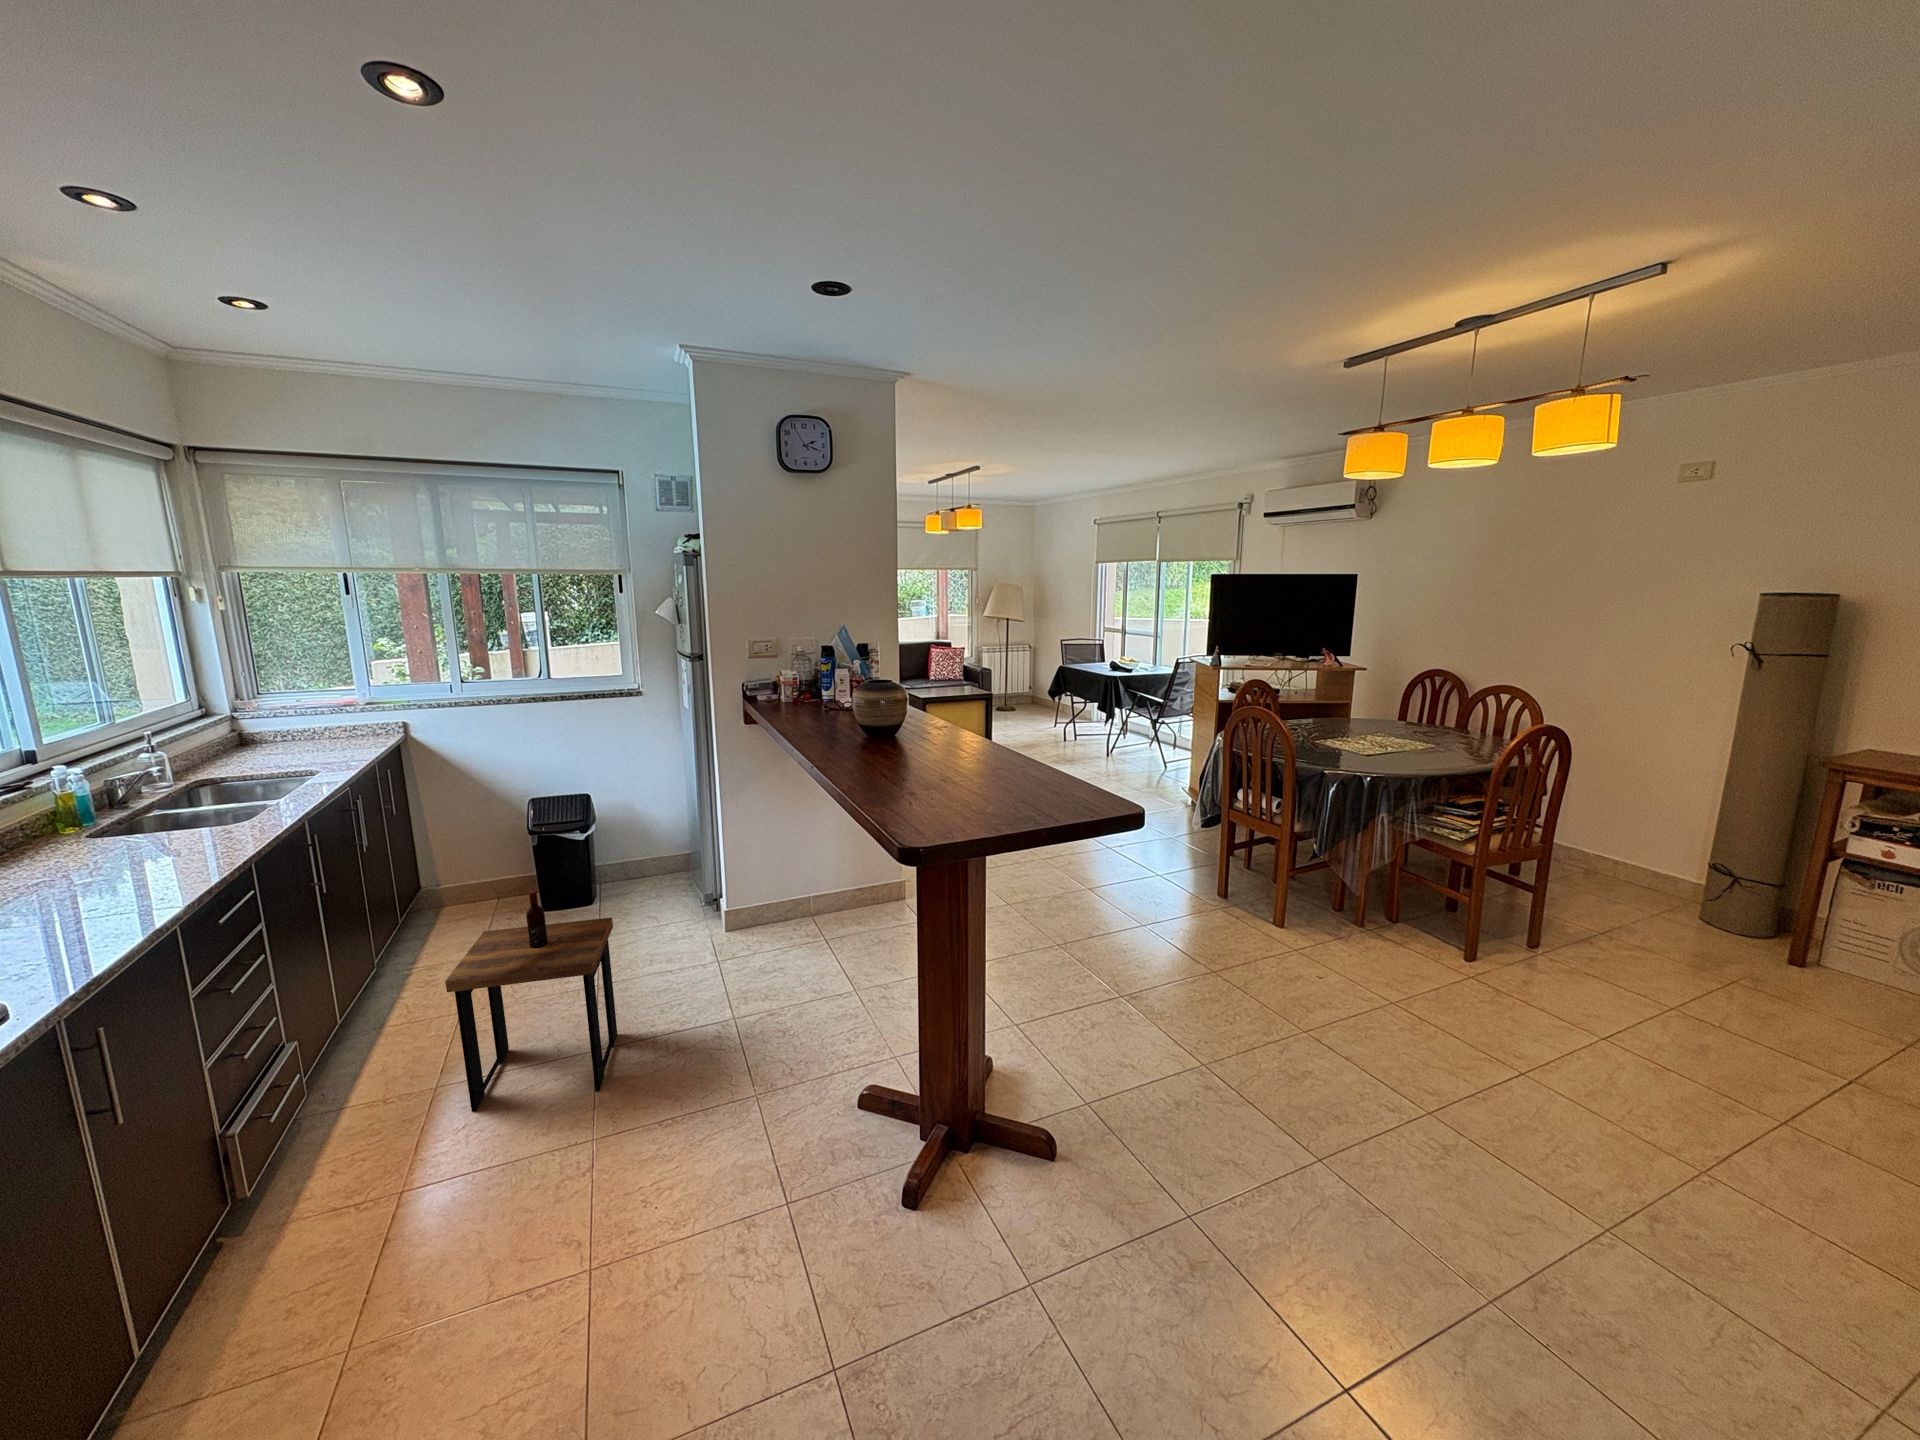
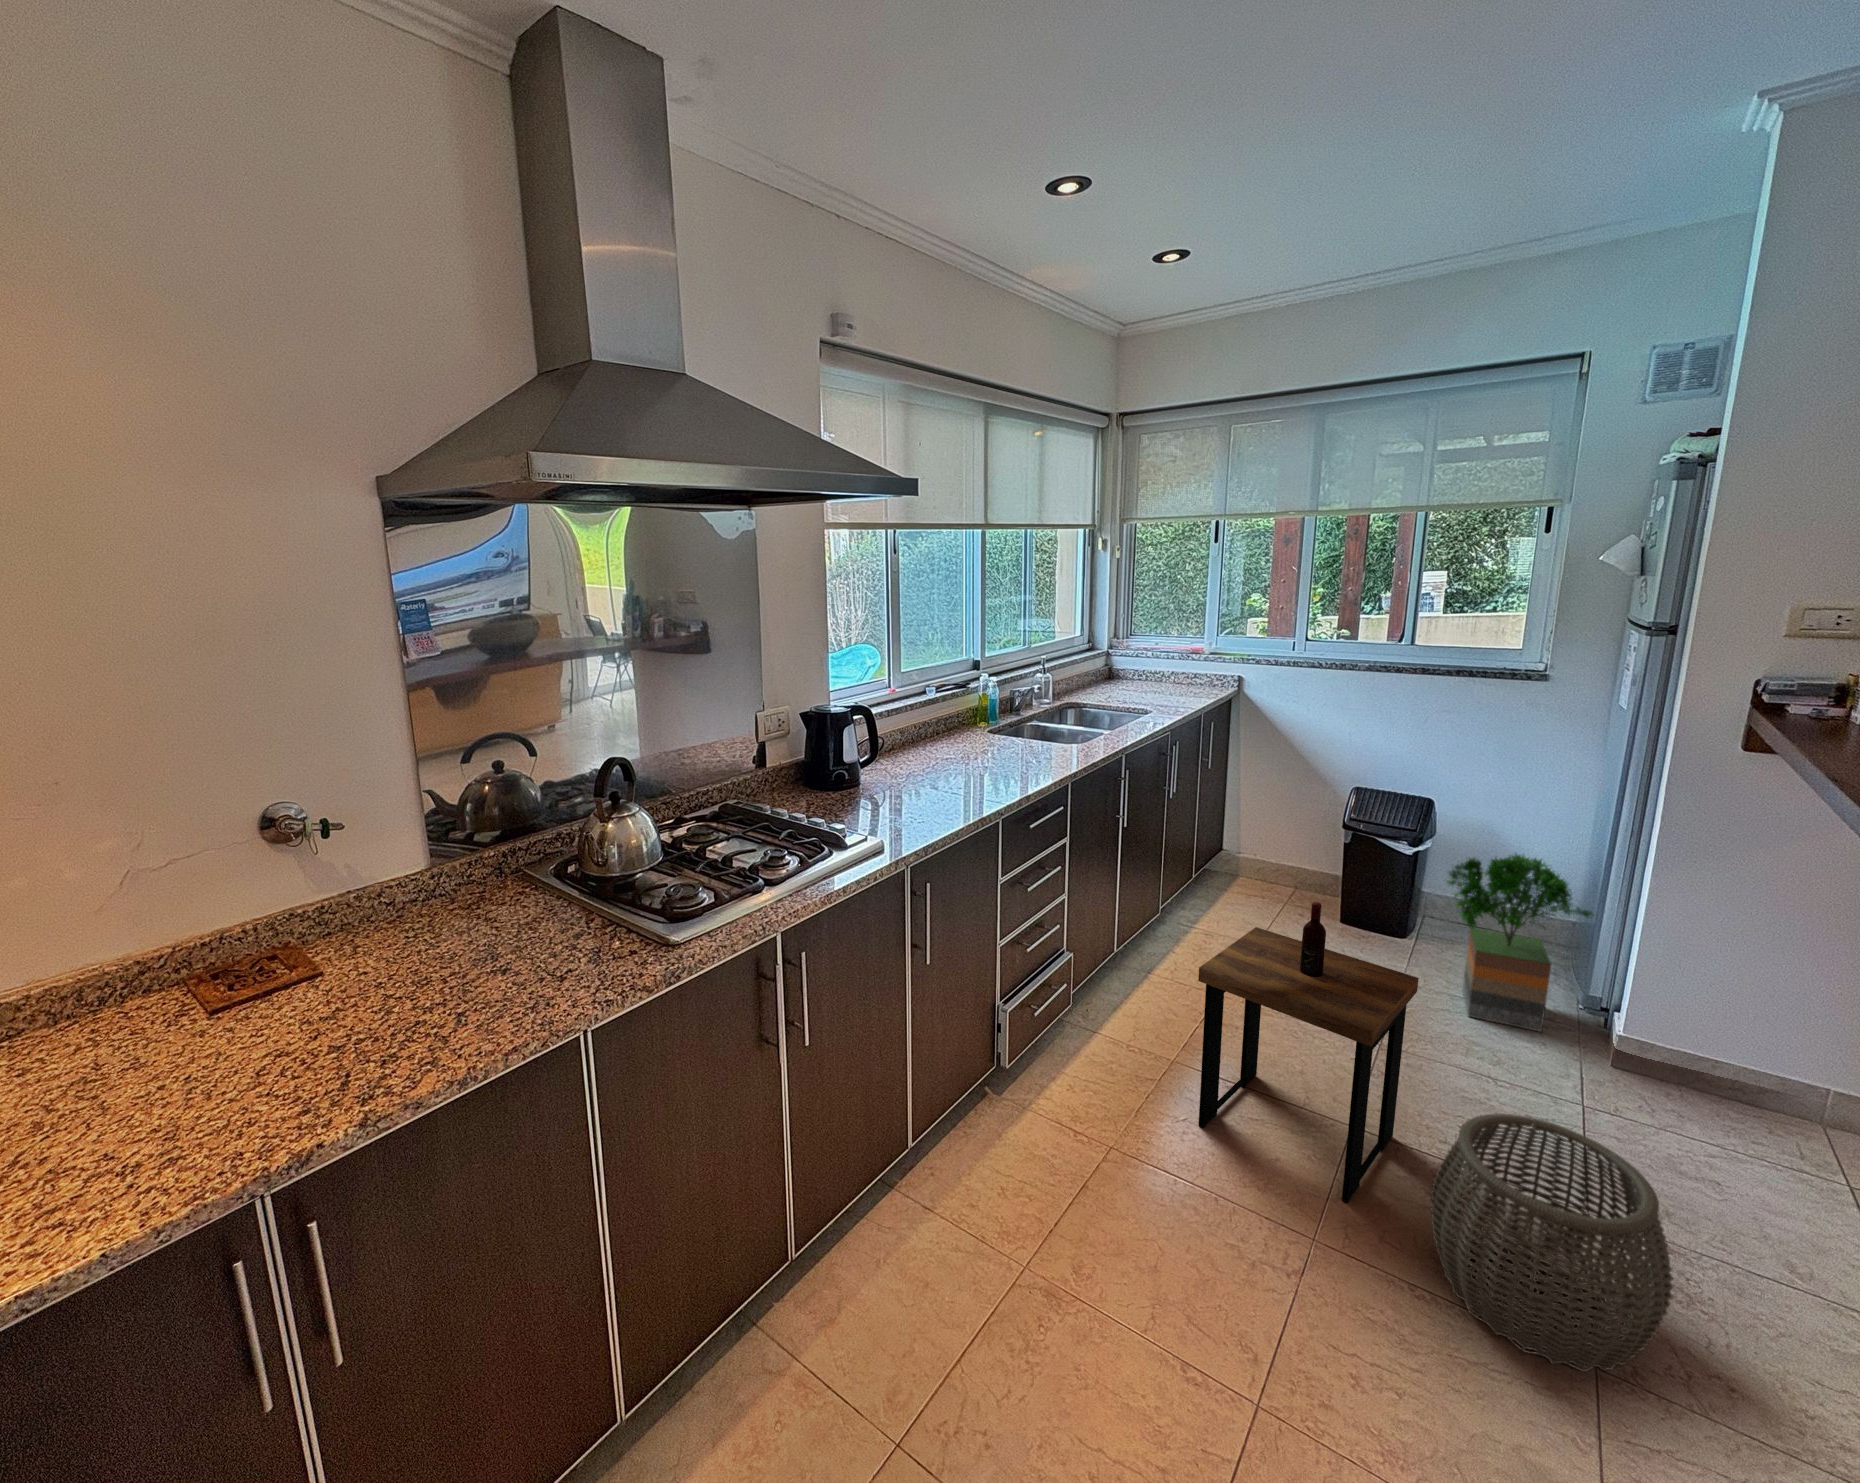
potted tree: none [611,815,701,936] -> present [1447,854,1593,1032]
woven basket: none [648,965,767,1103] -> present [1430,1114,1673,1372]

